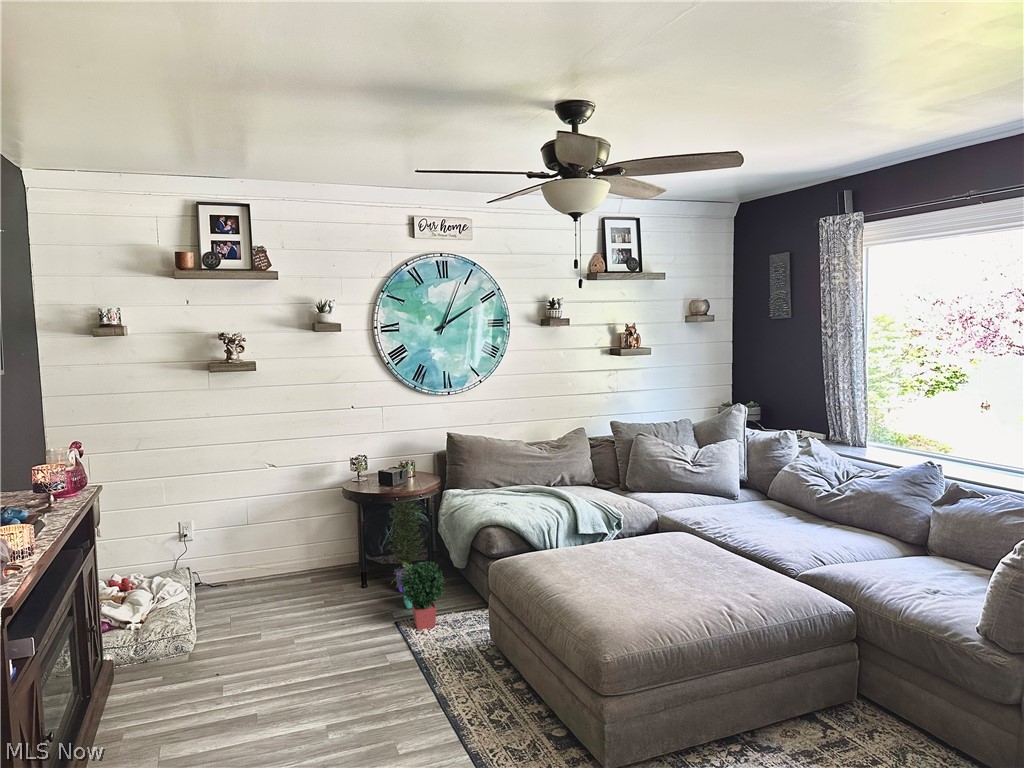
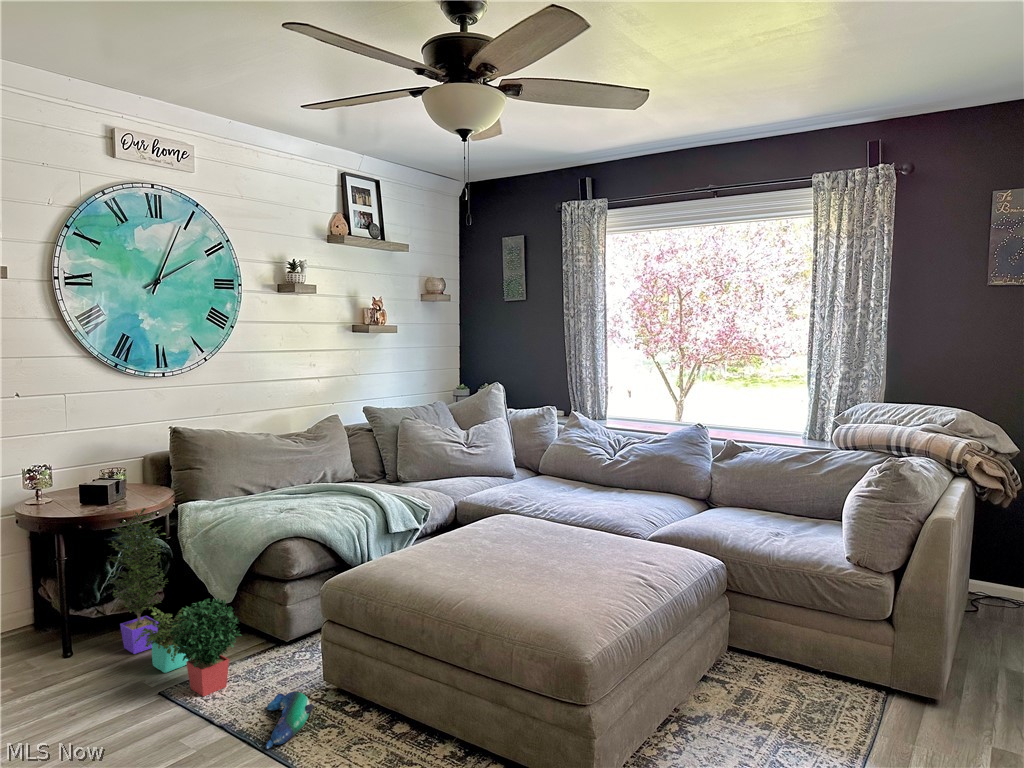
plush toy: none [425,639,467,674] -> present [266,691,314,749]

